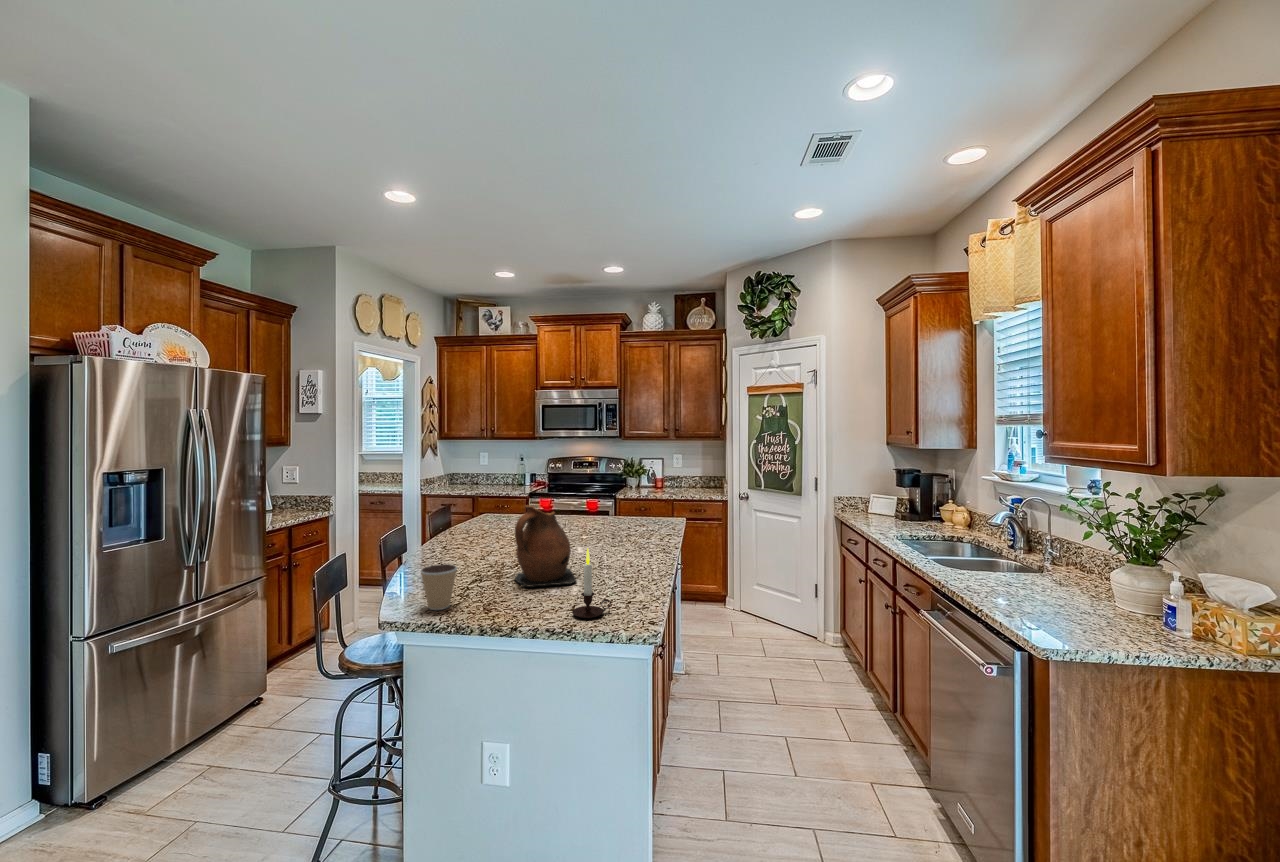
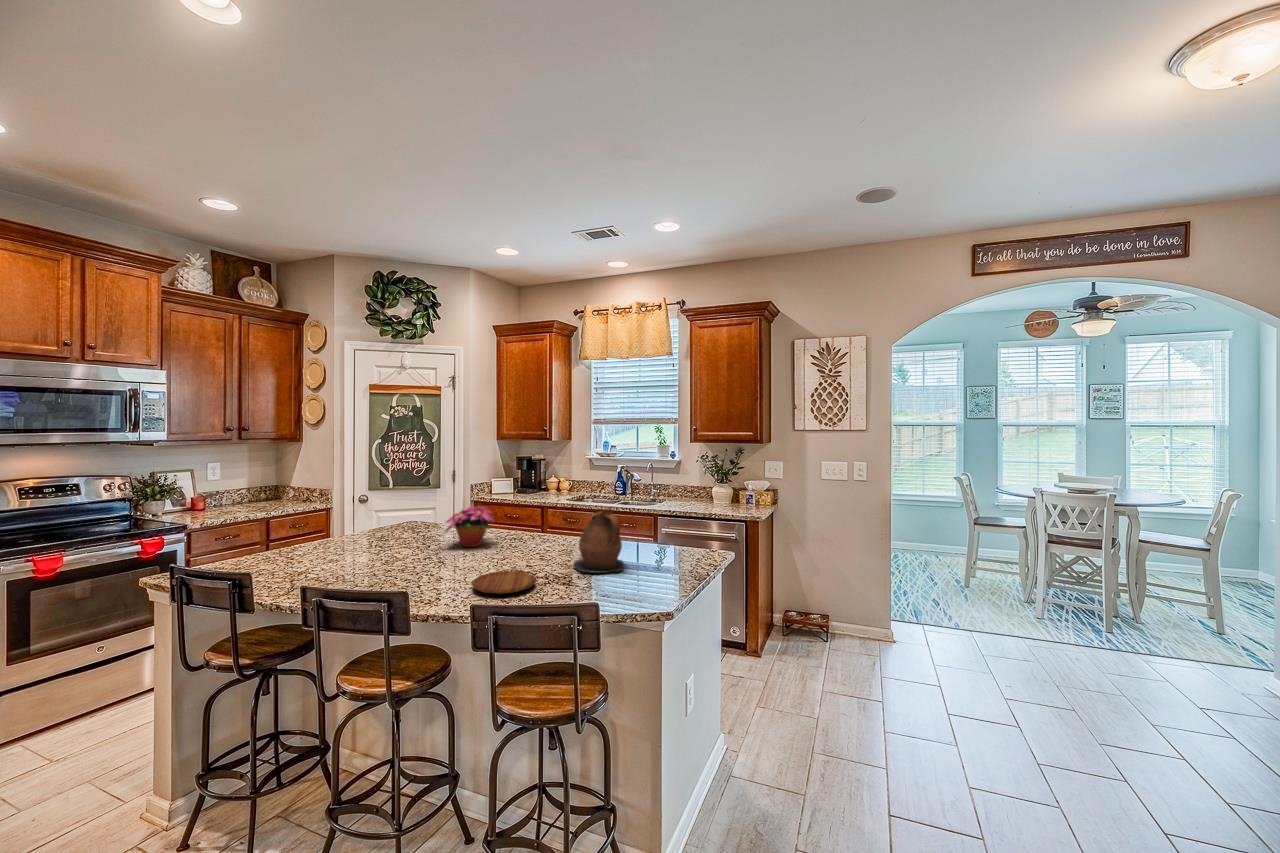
flower arrangement: none [580,496,640,538] -> present [444,506,492,547]
tray: none [437,547,500,565] -> present [472,571,536,594]
candle: present [572,548,611,618] -> none [679,520,699,564]
coffee cup: present [421,564,457,610] -> none [637,559,665,596]

